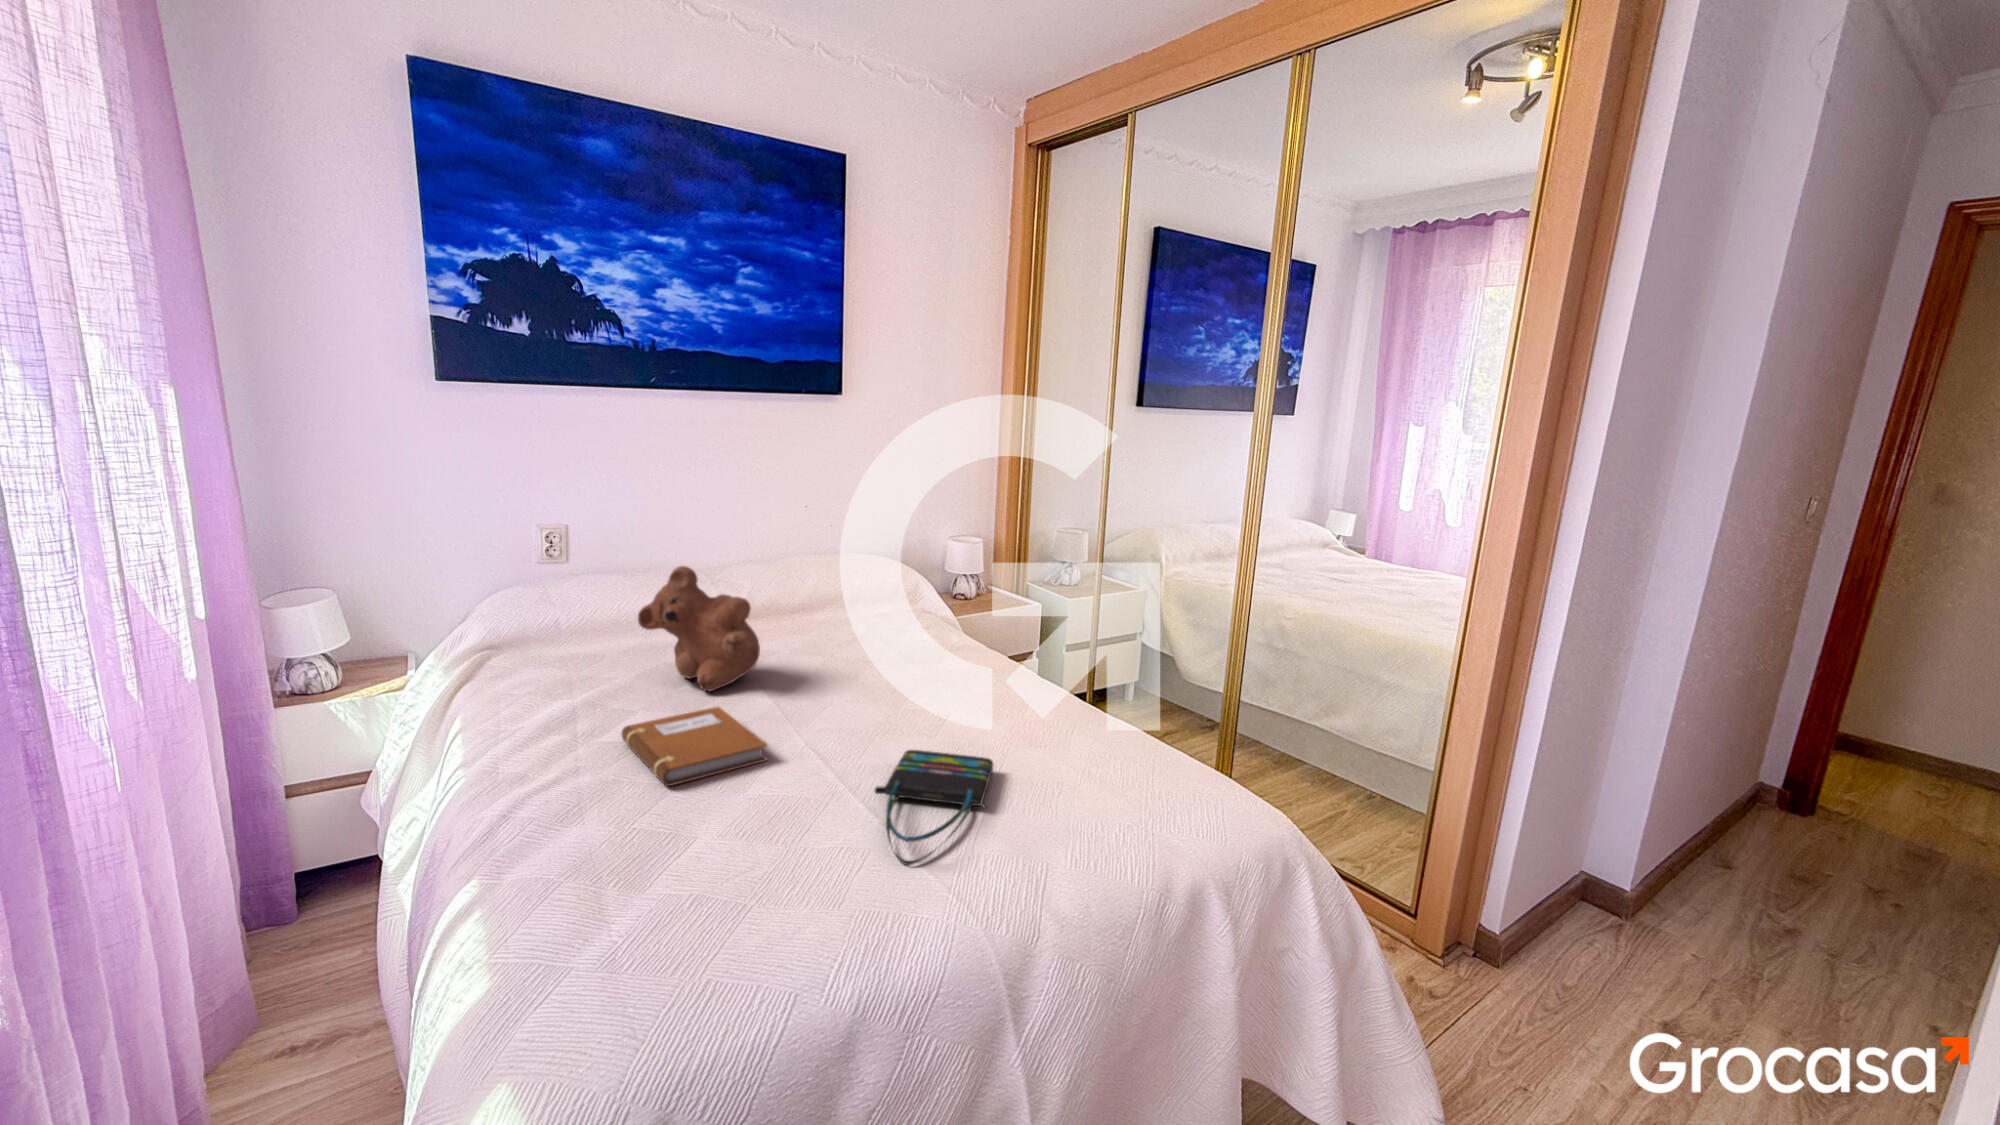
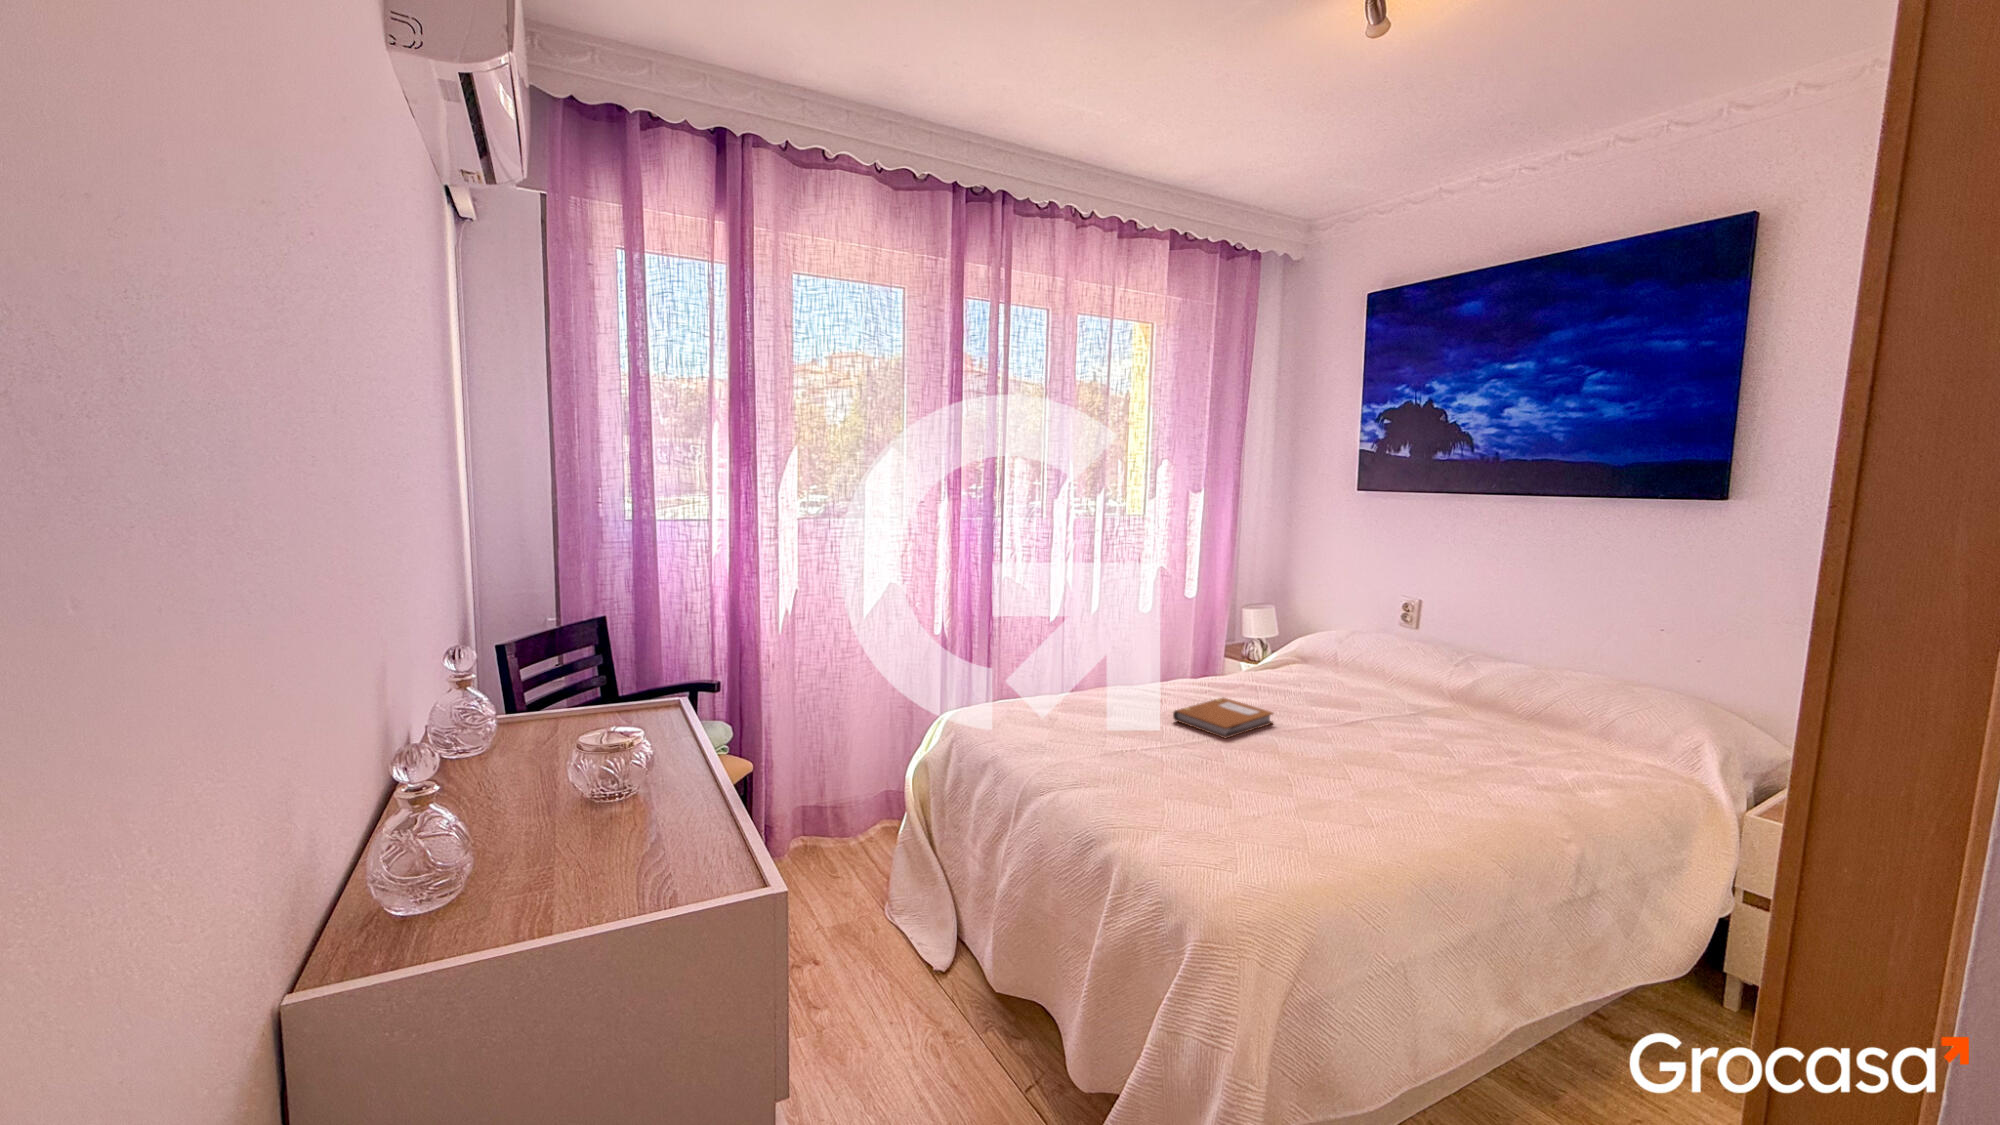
teddy bear: present [638,566,760,691] -> none [1313,625,1383,720]
tote bag: present [875,750,993,865] -> none [1114,755,1259,799]

